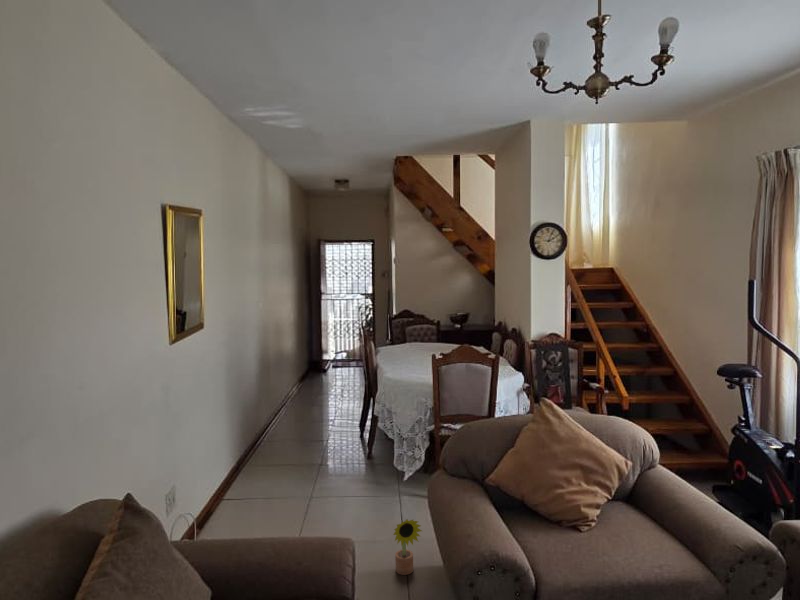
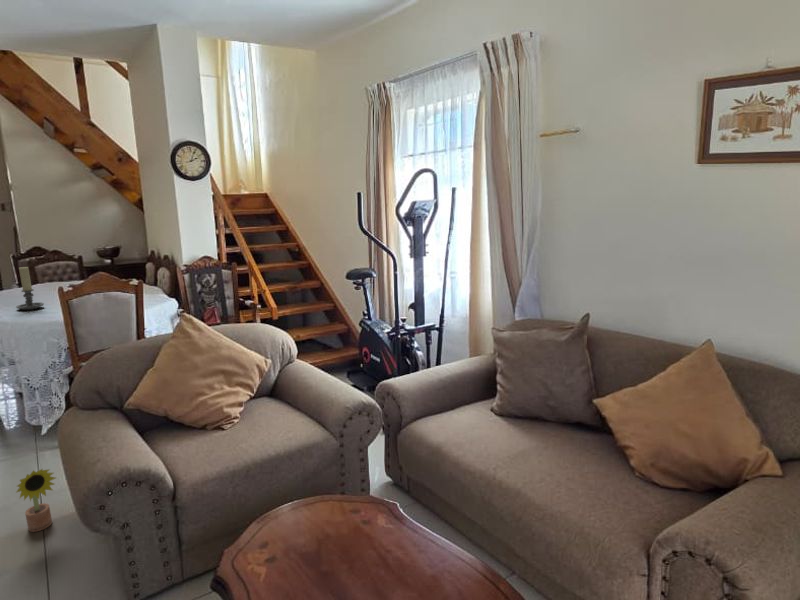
candle holder: none [396,332,416,369] -> present [16,267,44,310]

